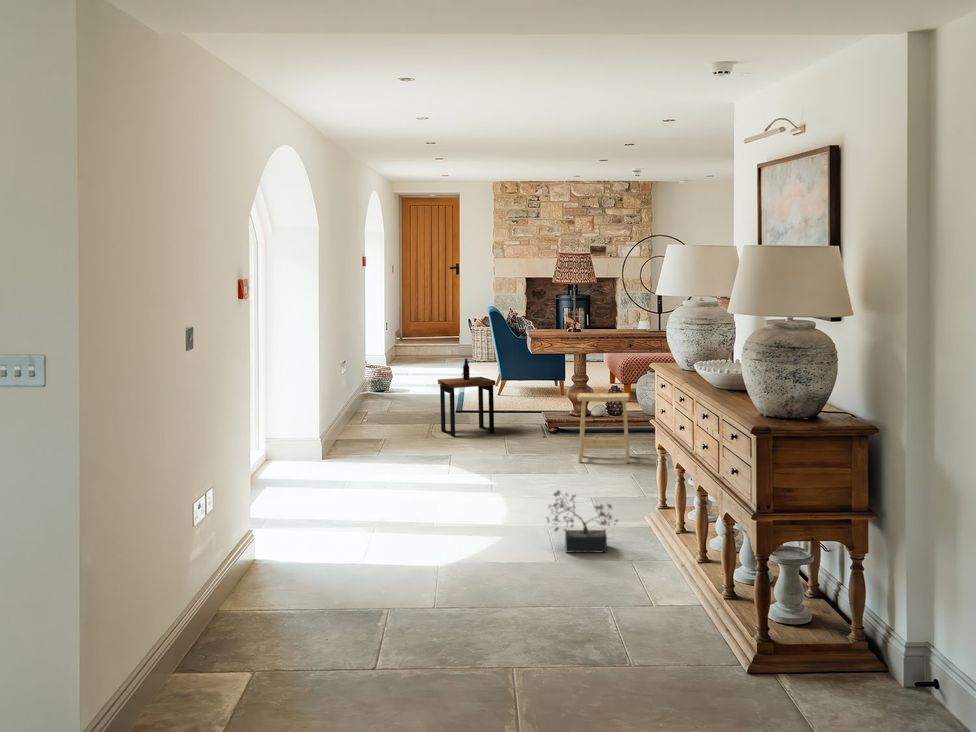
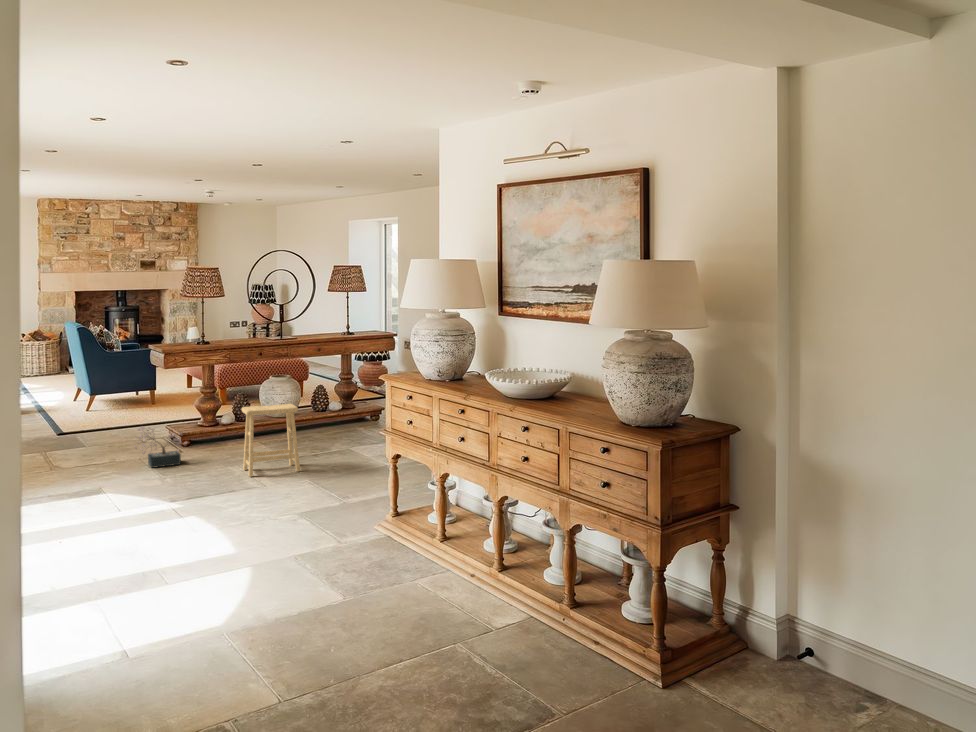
side table: present [438,359,495,437] -> none [52,377,124,462]
decorative plant: present [547,490,618,552] -> present [135,427,187,468]

